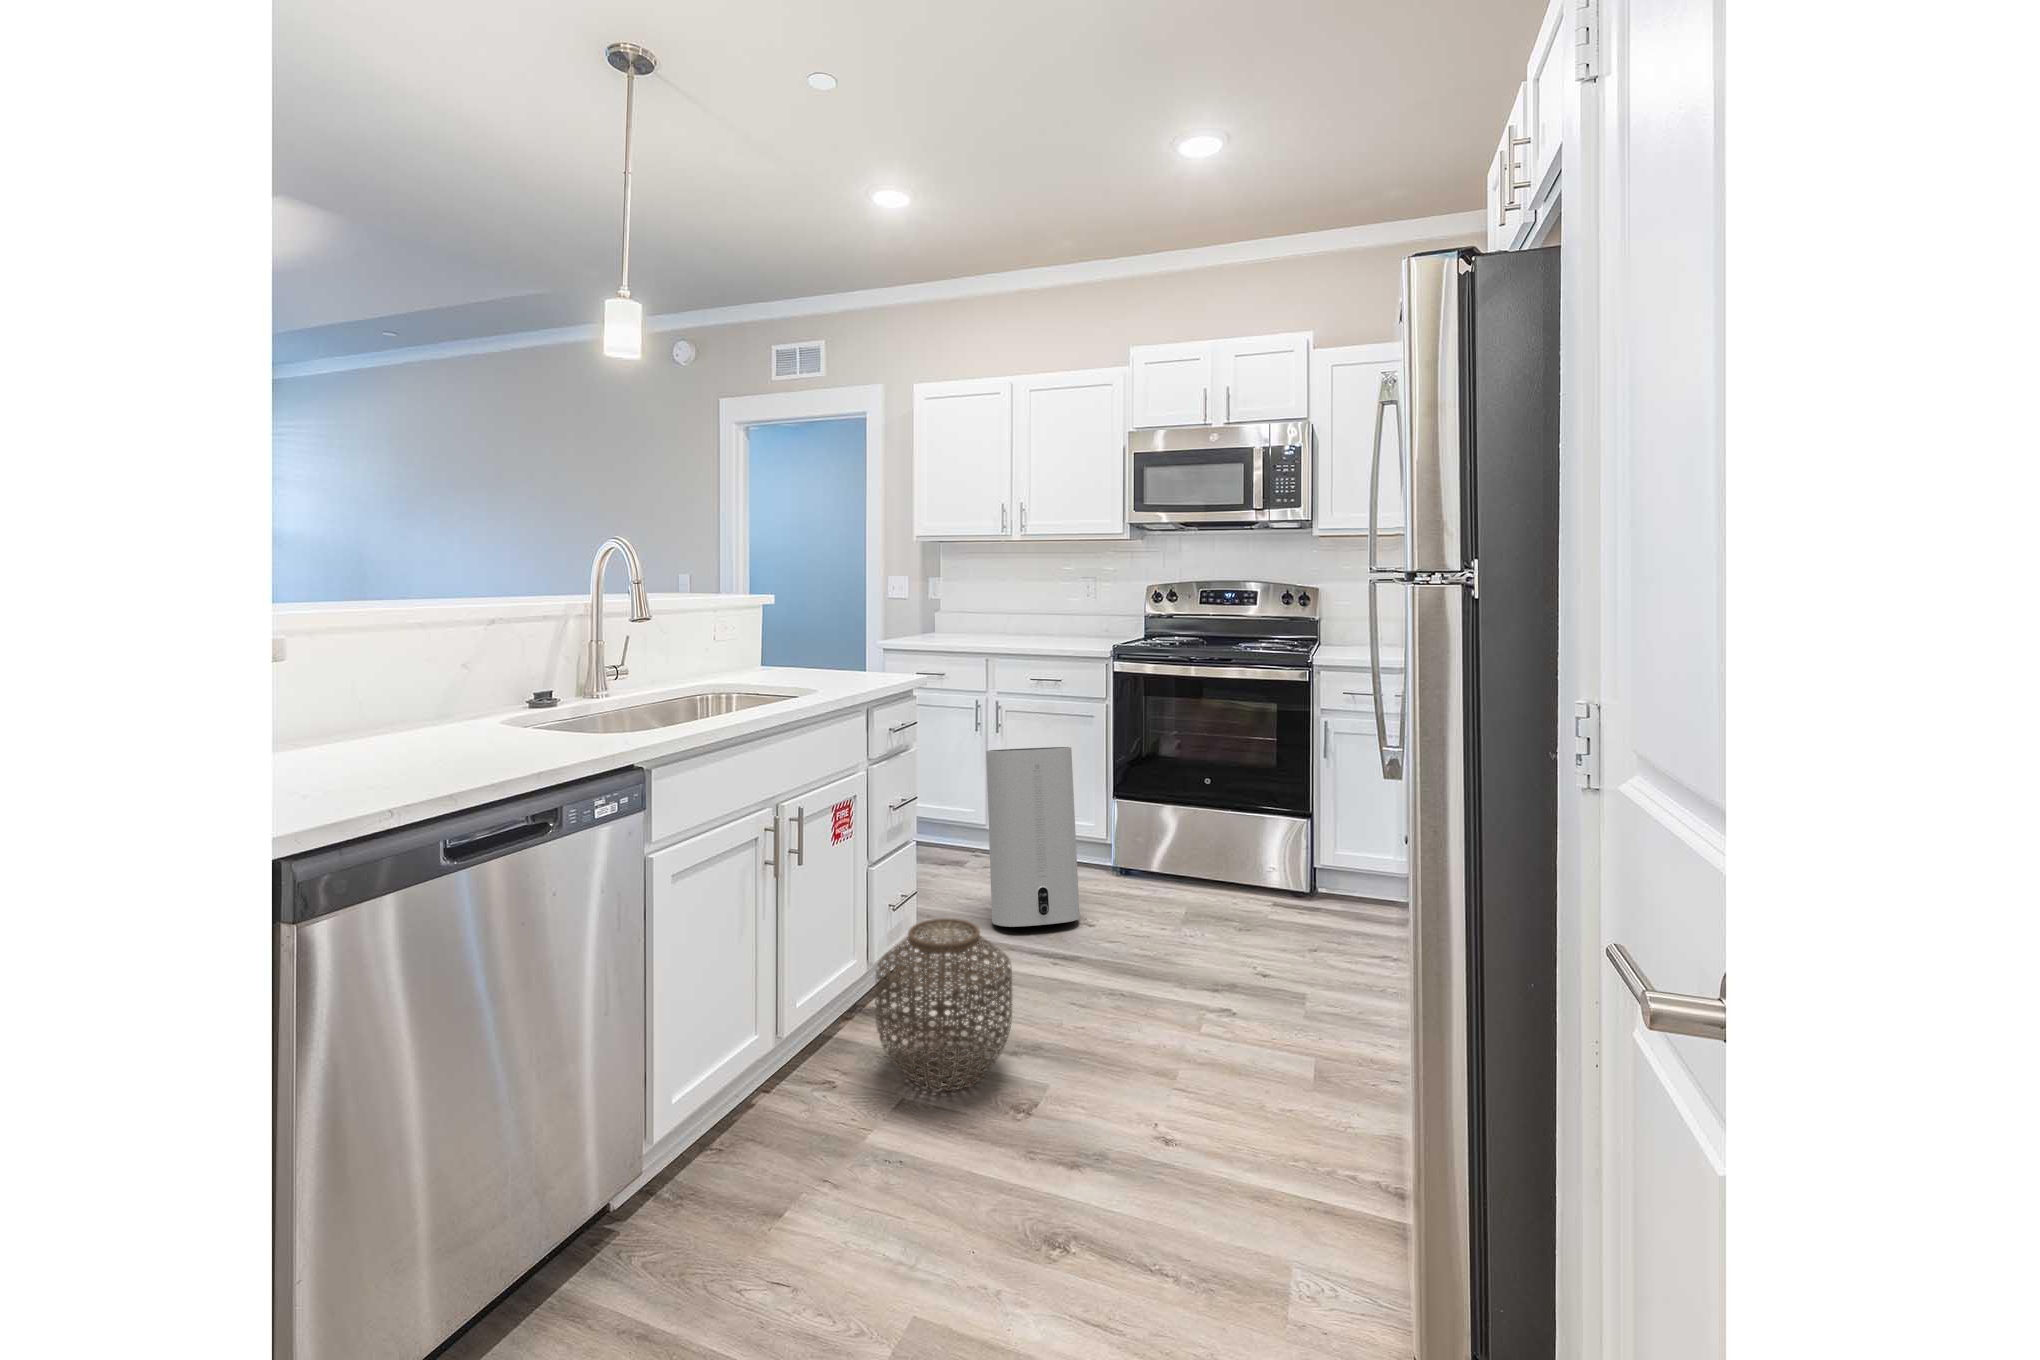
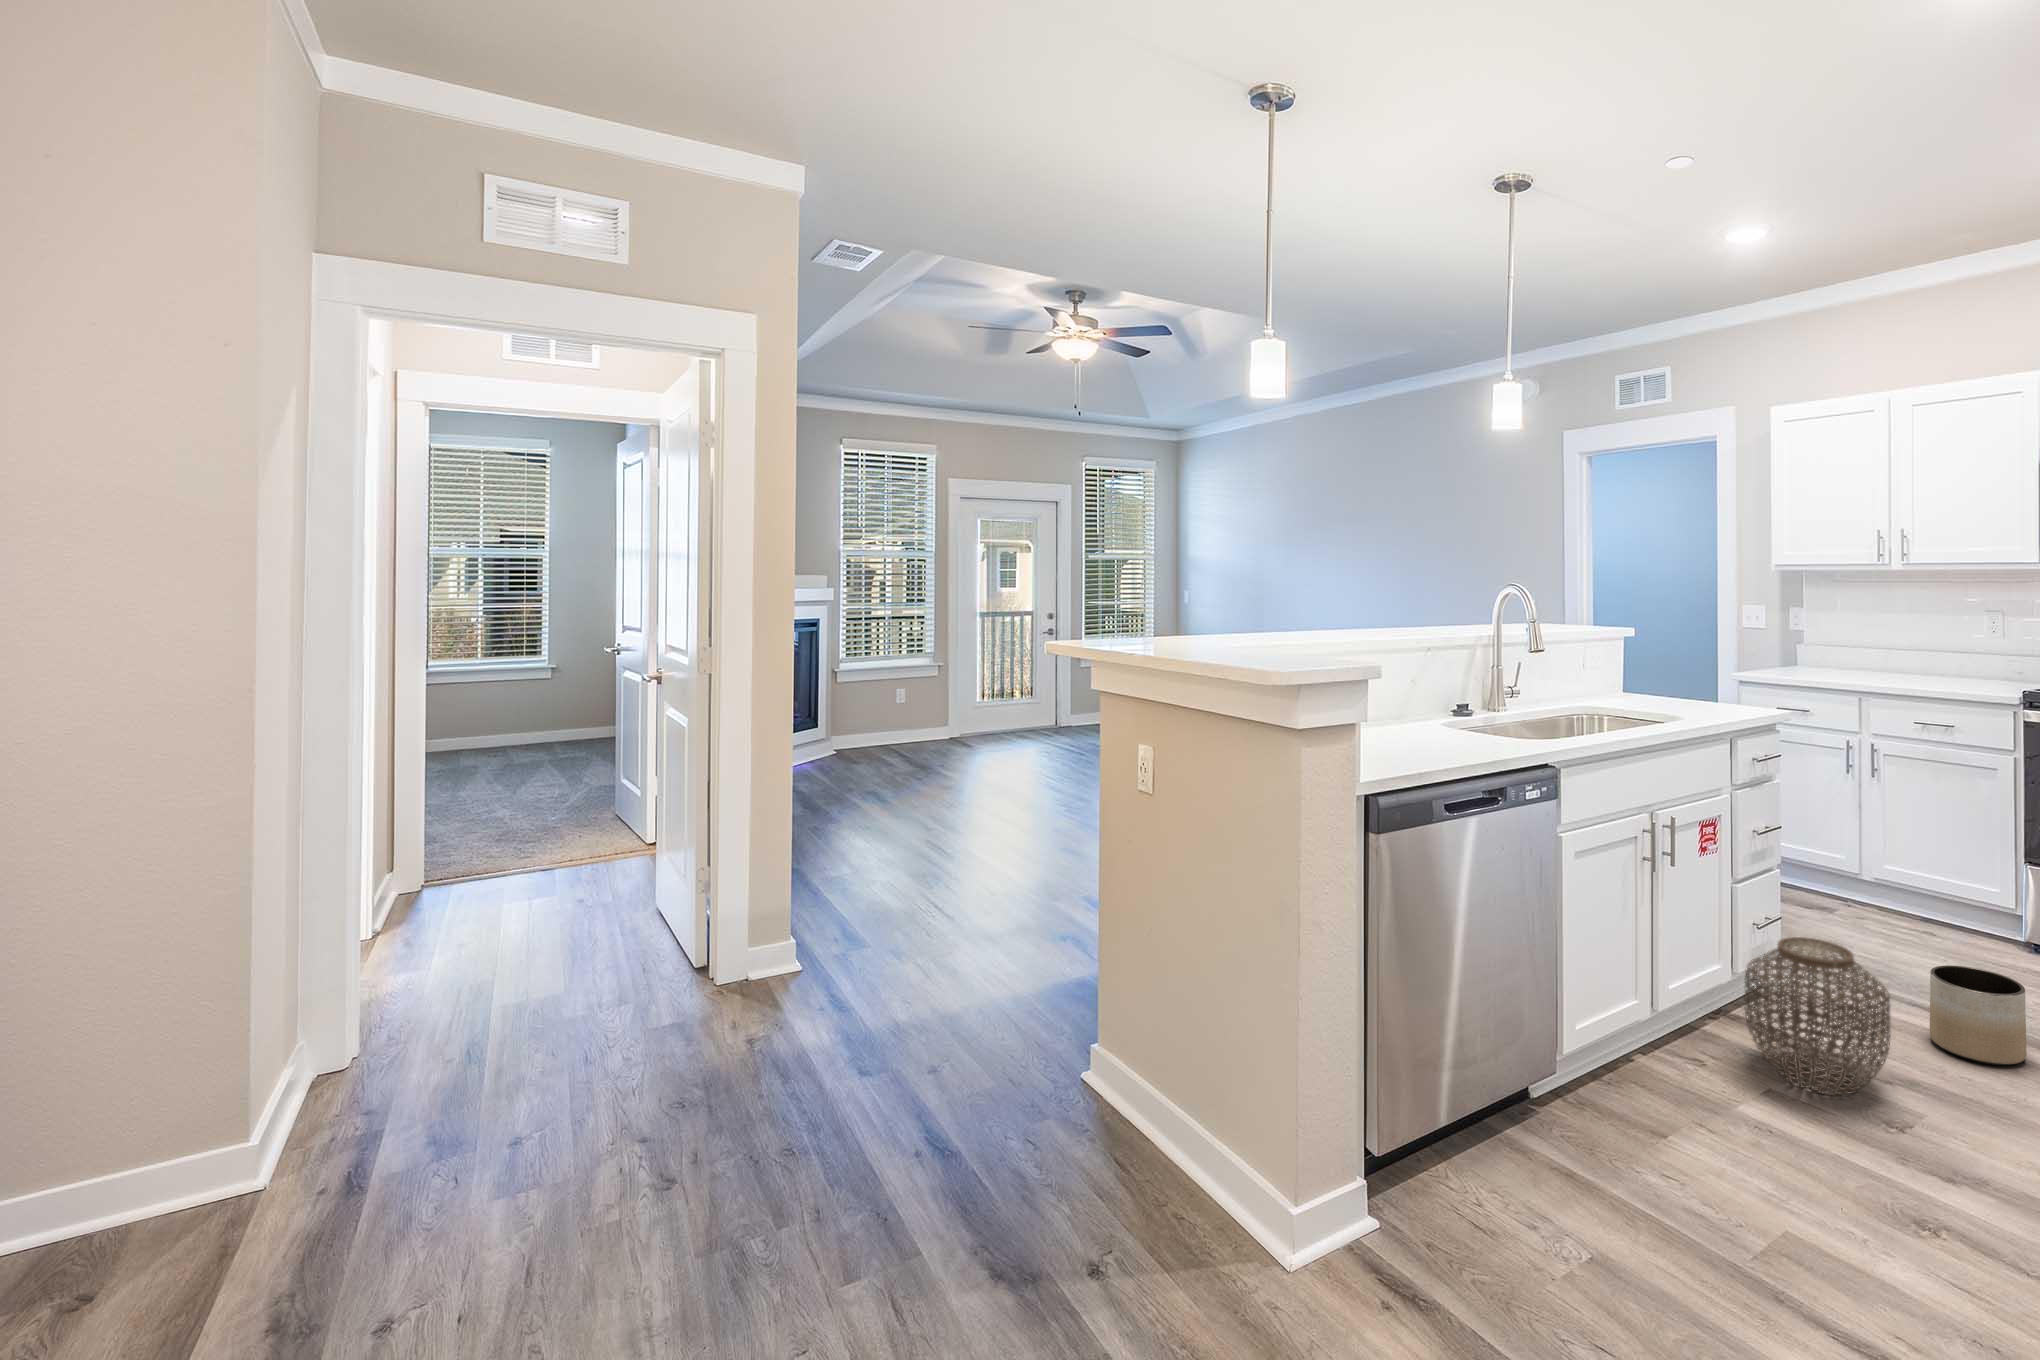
air purifier: present [986,747,1080,927] -> none [1859,790,1977,980]
planter: none [1045,913,1120,1008] -> present [1930,965,2026,1065]

